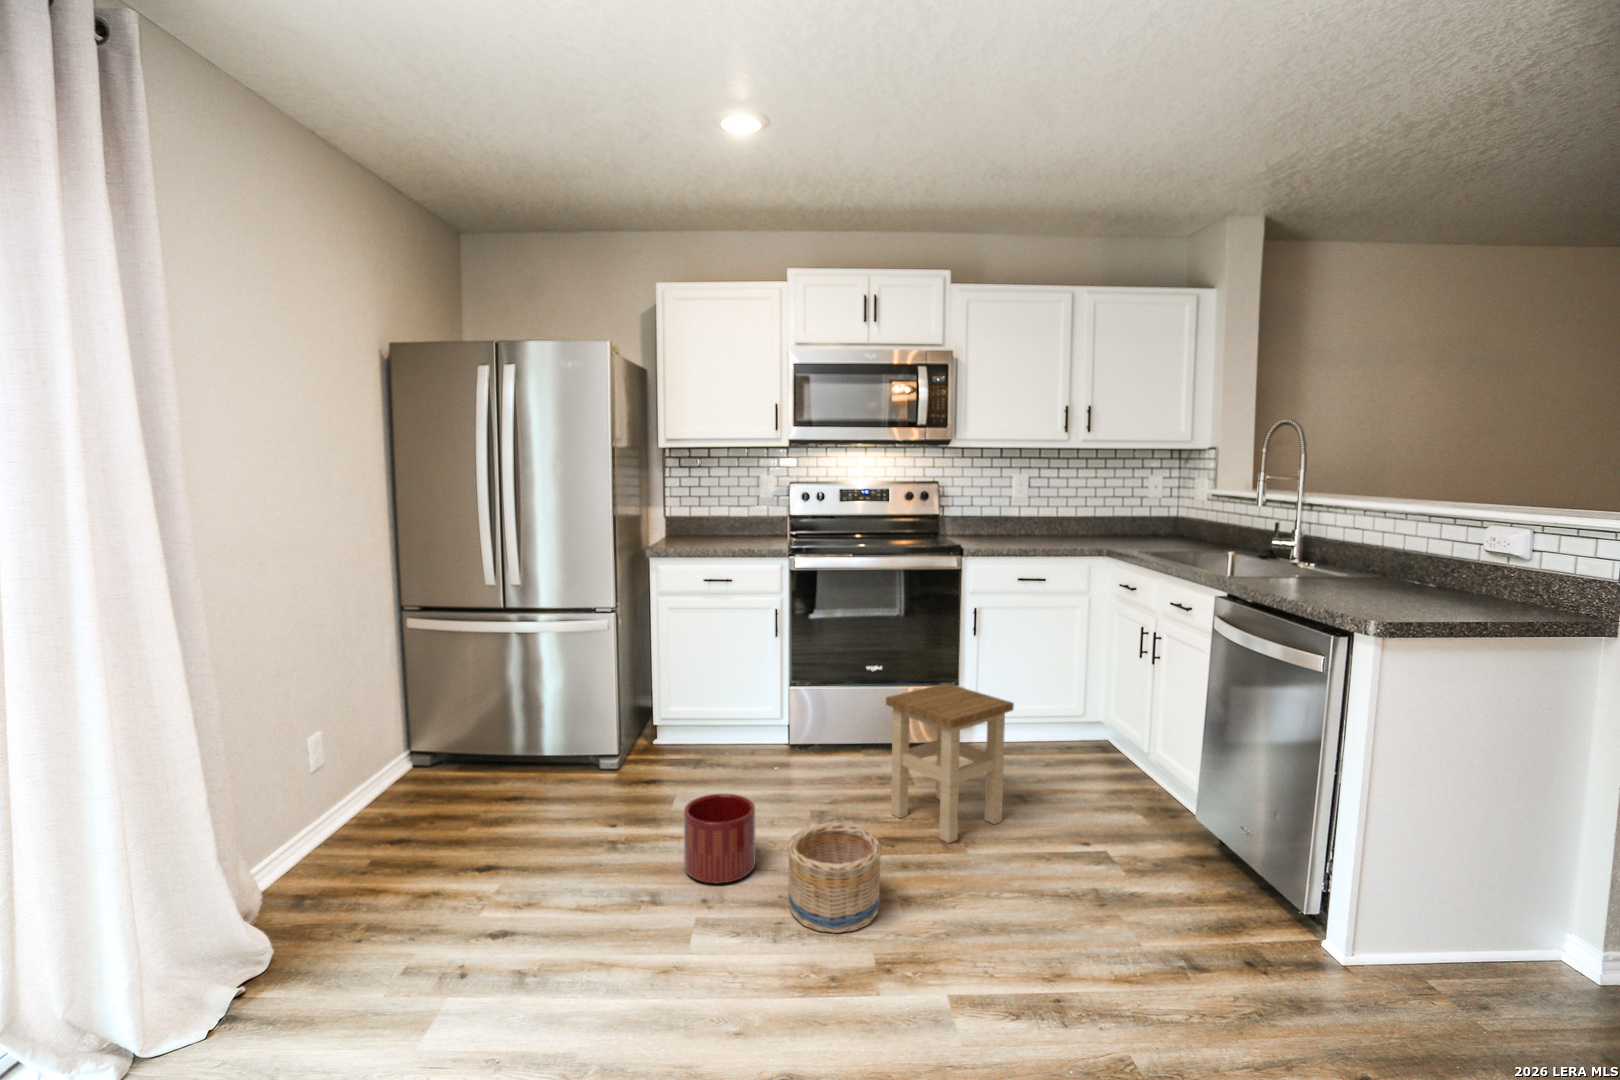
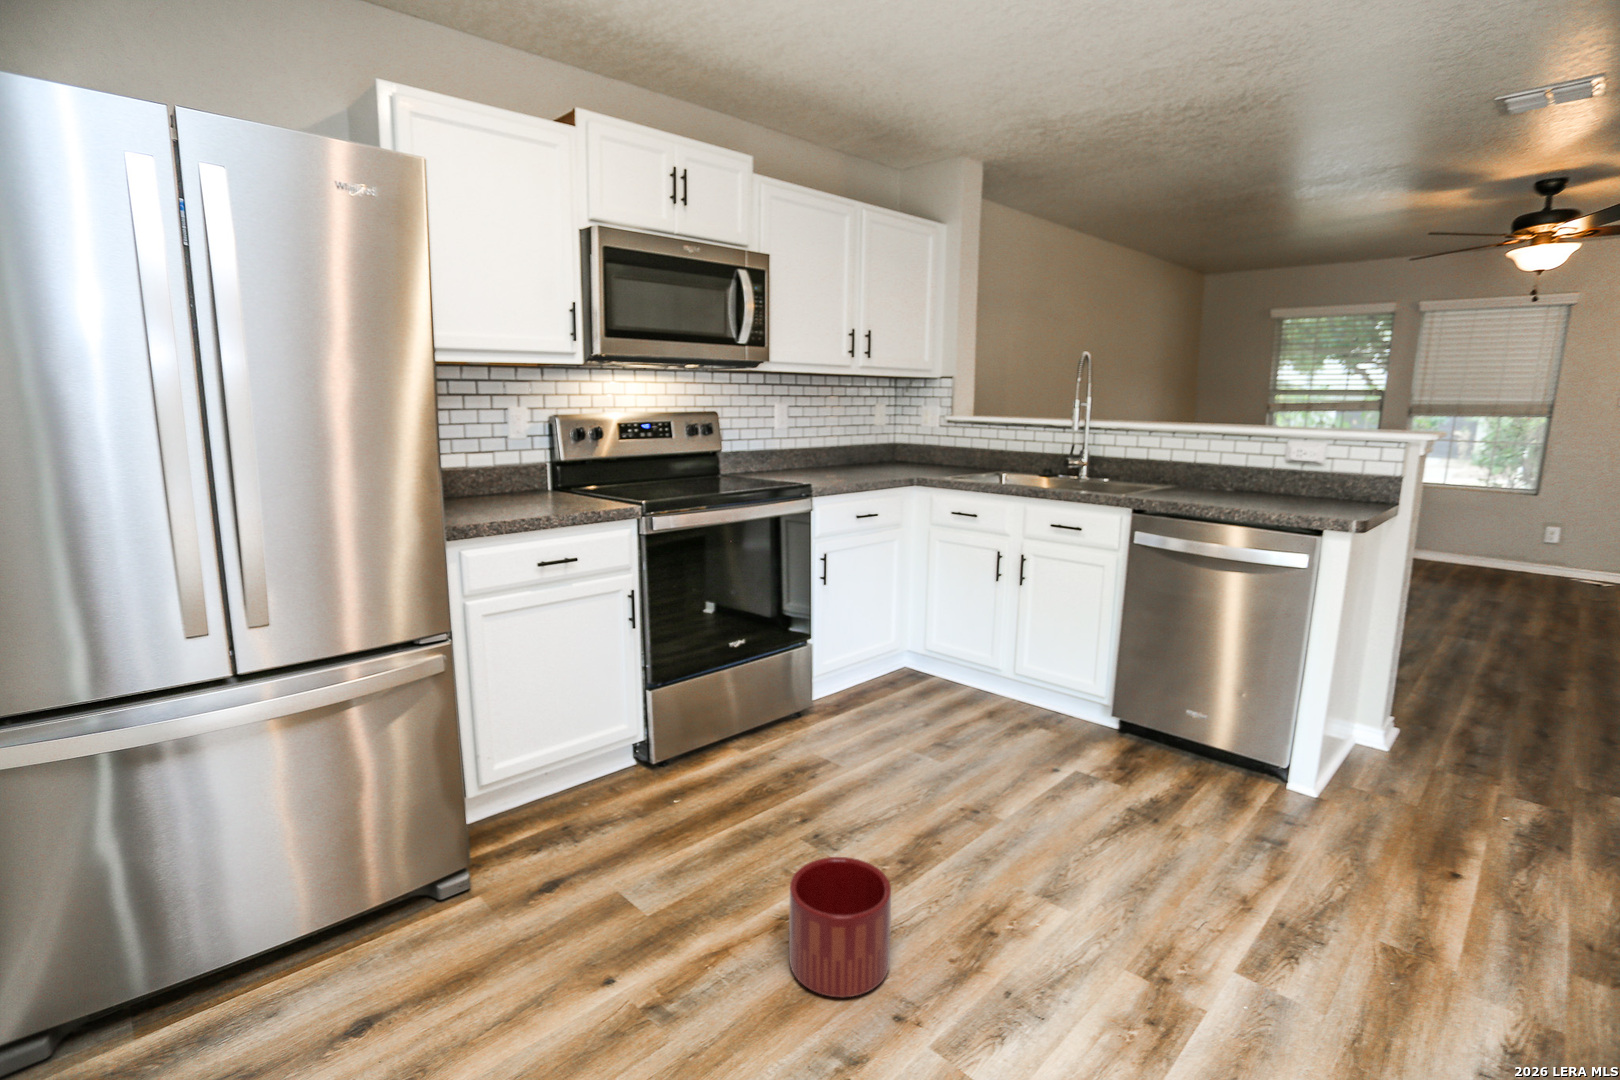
stool: present [886,683,1014,843] -> none [876,644,986,816]
basket: present [787,823,882,933] -> none [956,836,1078,980]

